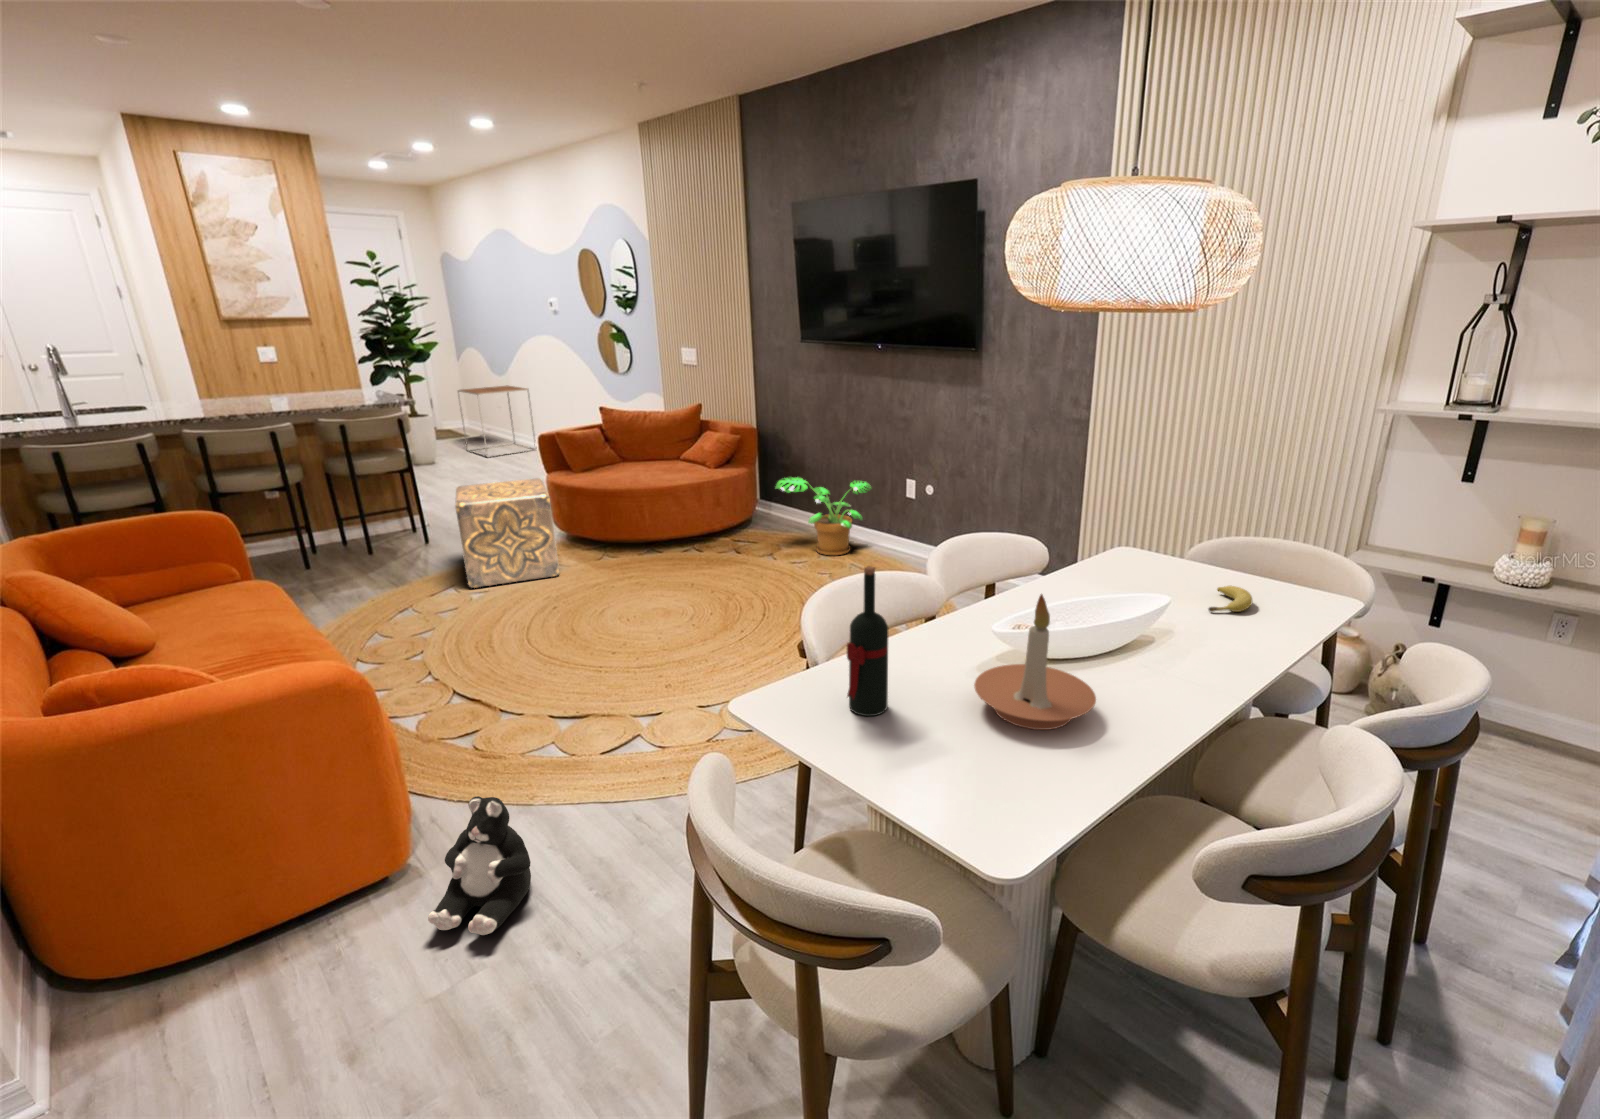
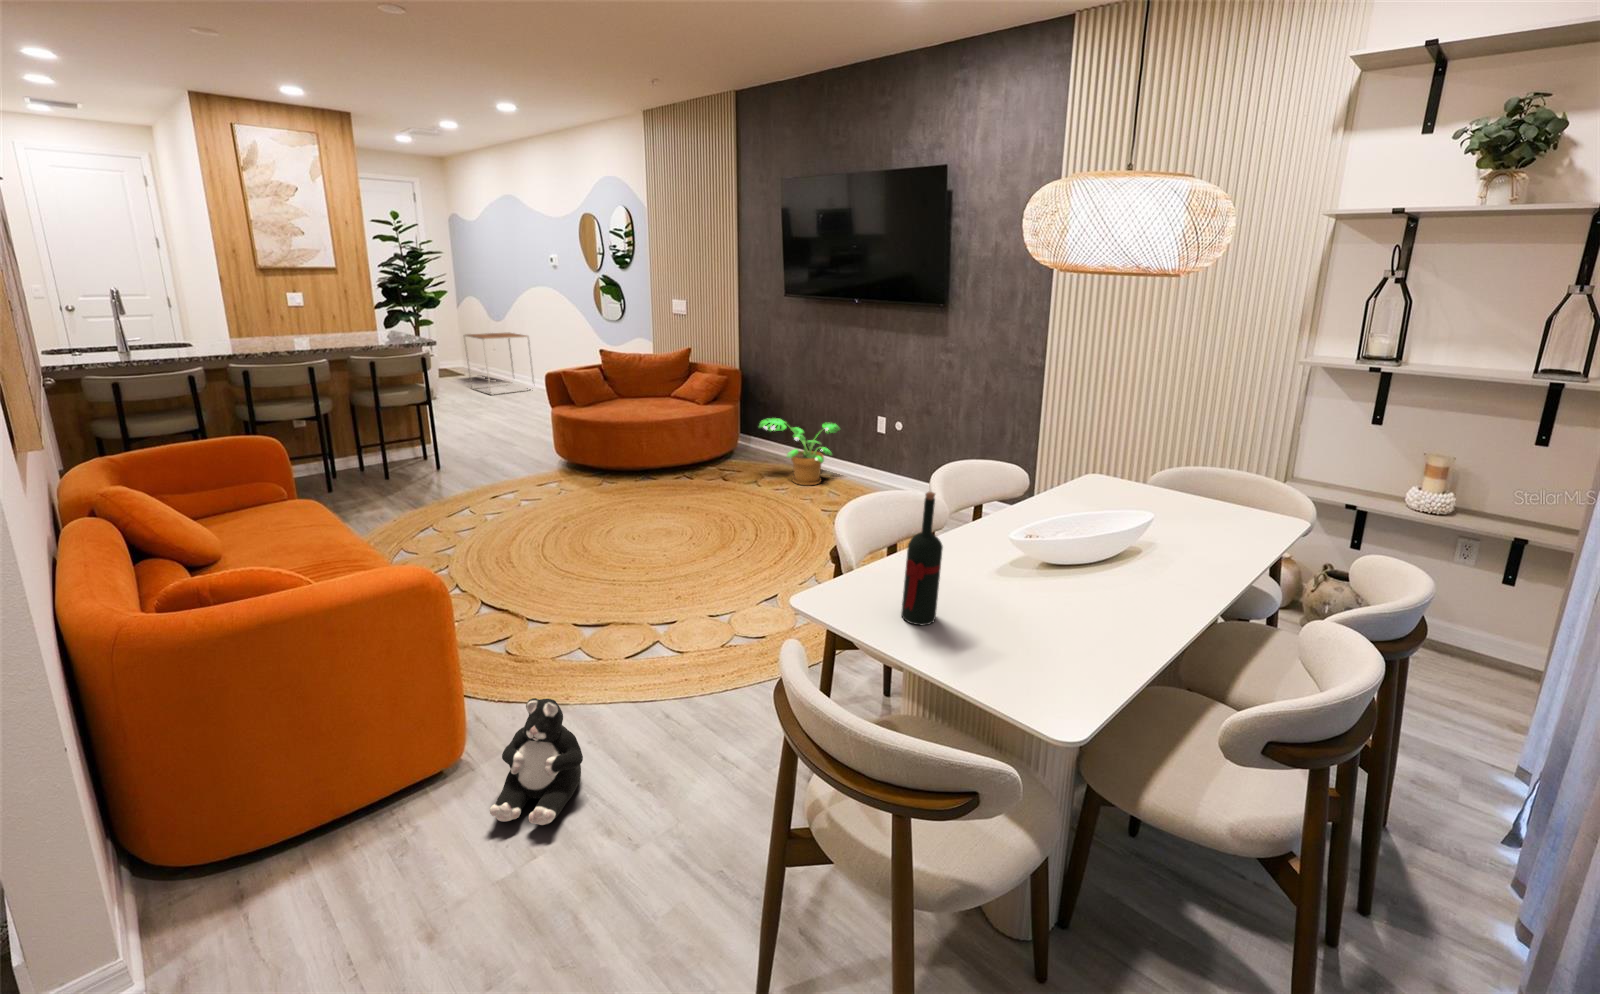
ottoman: present [455,478,559,588] -> none [475,413,570,509]
fruit: present [1209,586,1252,612] -> none [1170,514,1205,536]
candle holder: present [974,594,1096,730] -> none [1010,518,1119,637]

